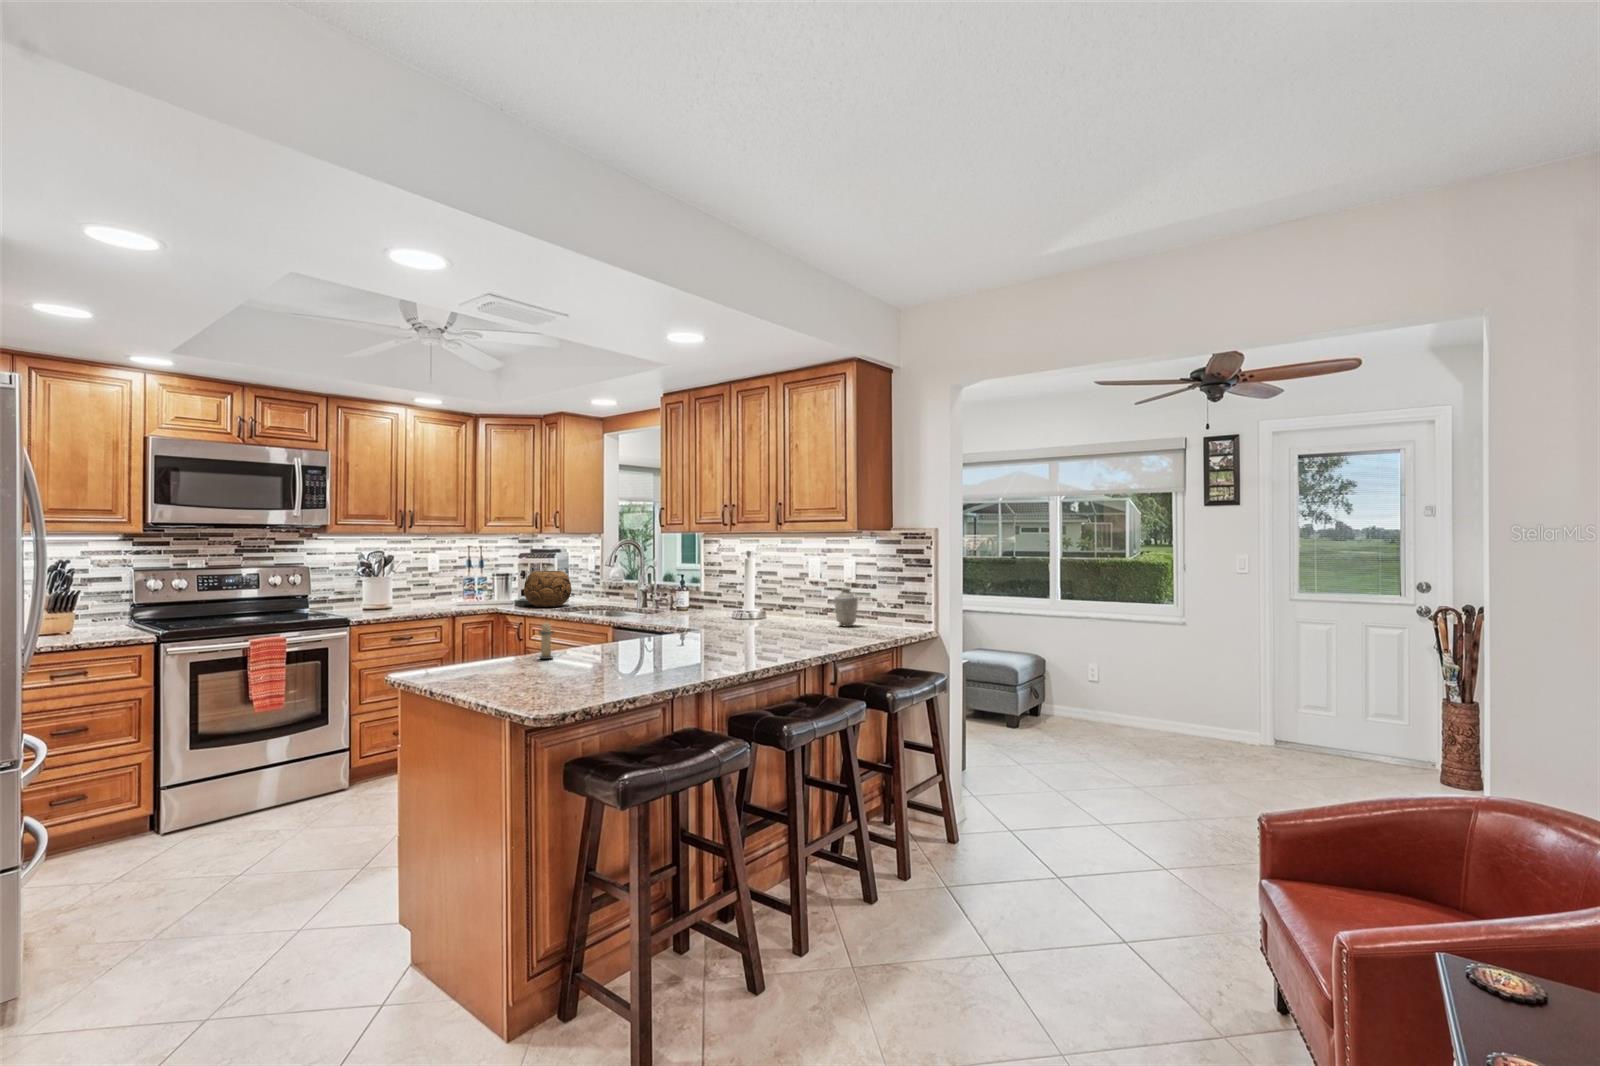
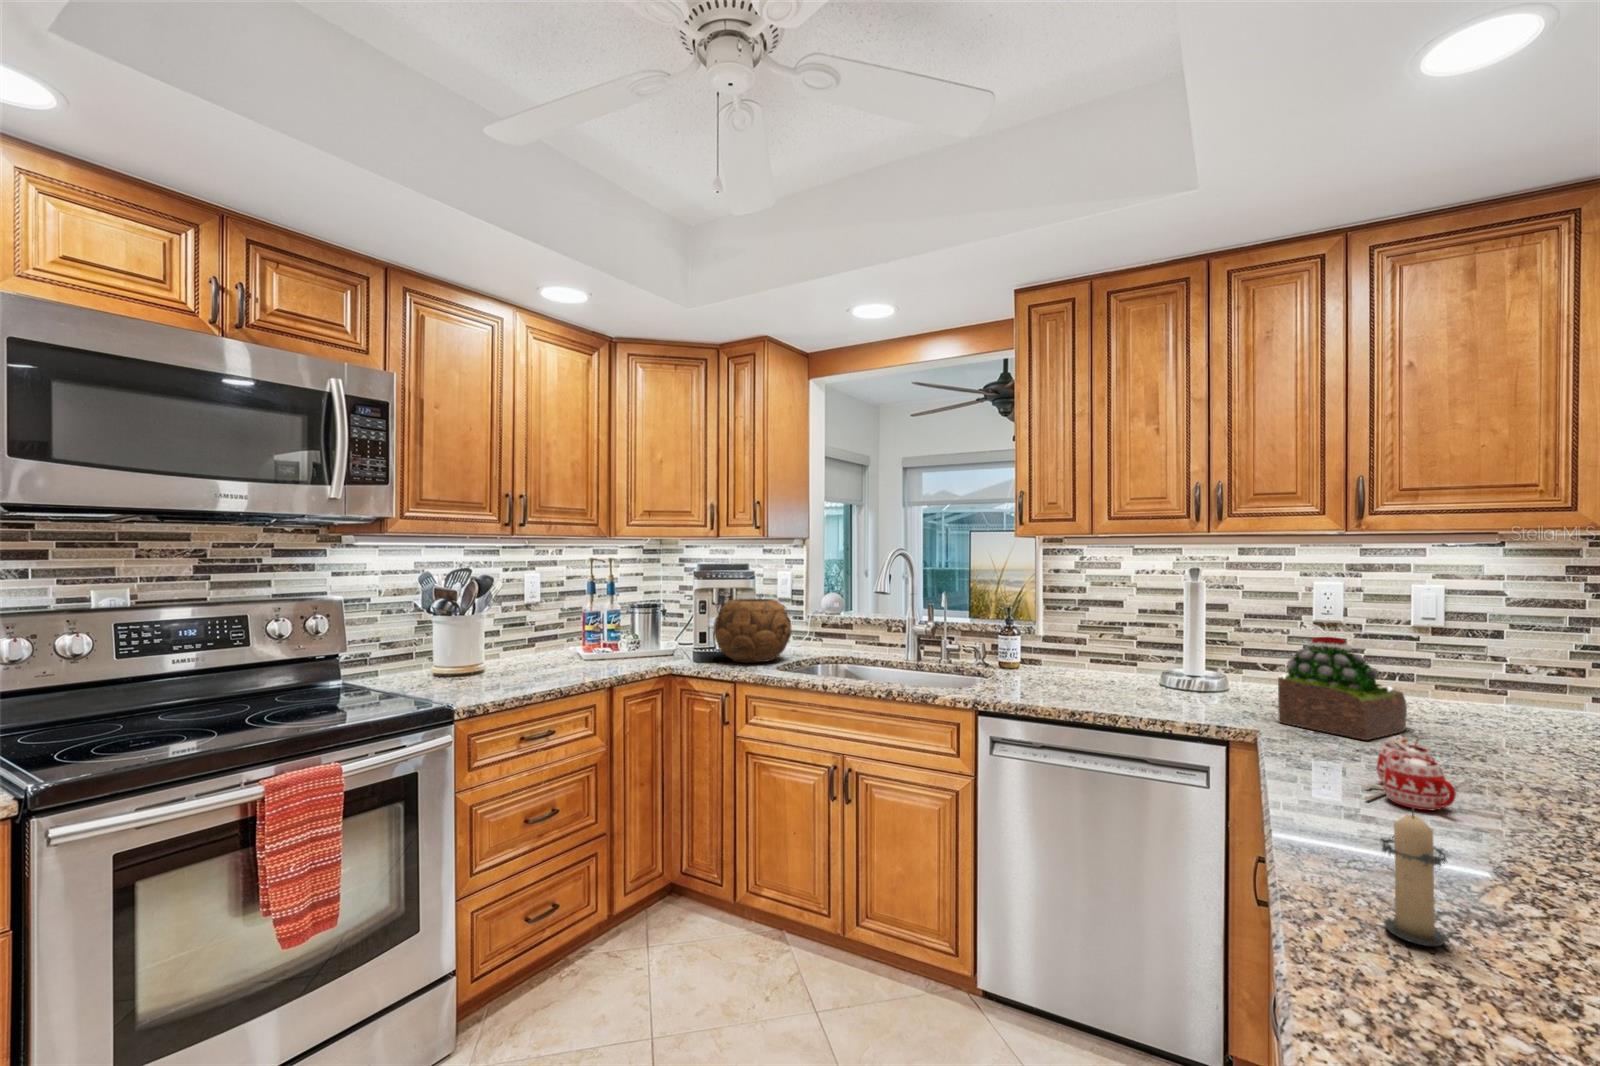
succulent plant: none [730,585,785,632] -> present [1278,637,1407,740]
vase: present [834,588,858,626] -> none [1425,638,1485,712]
mug: none [655,620,705,645] -> present [1364,735,1456,811]

